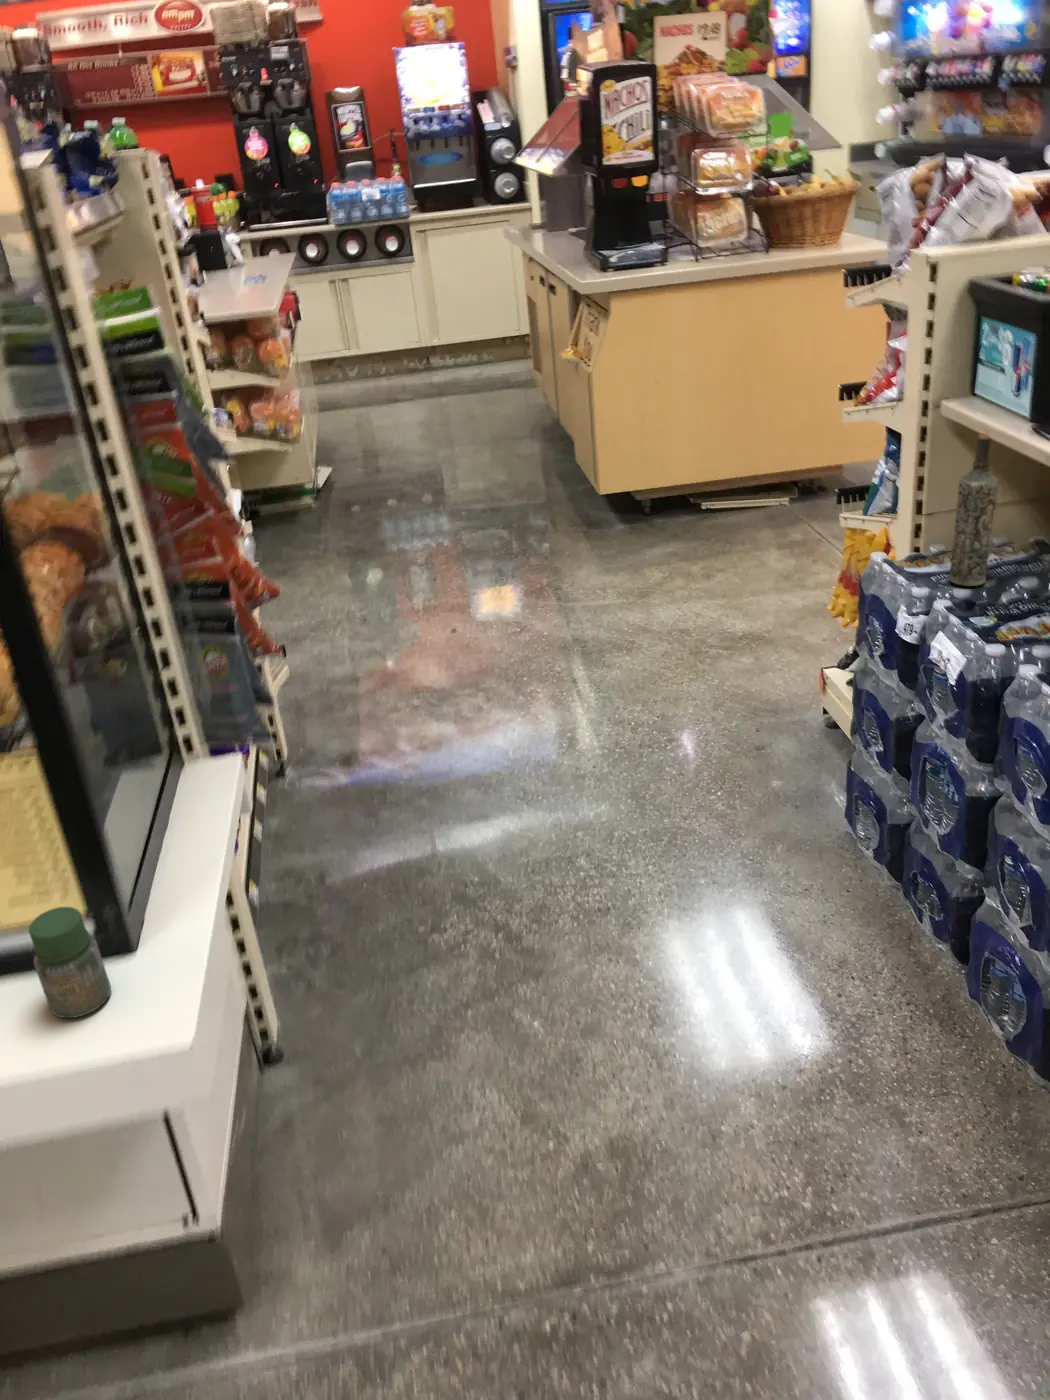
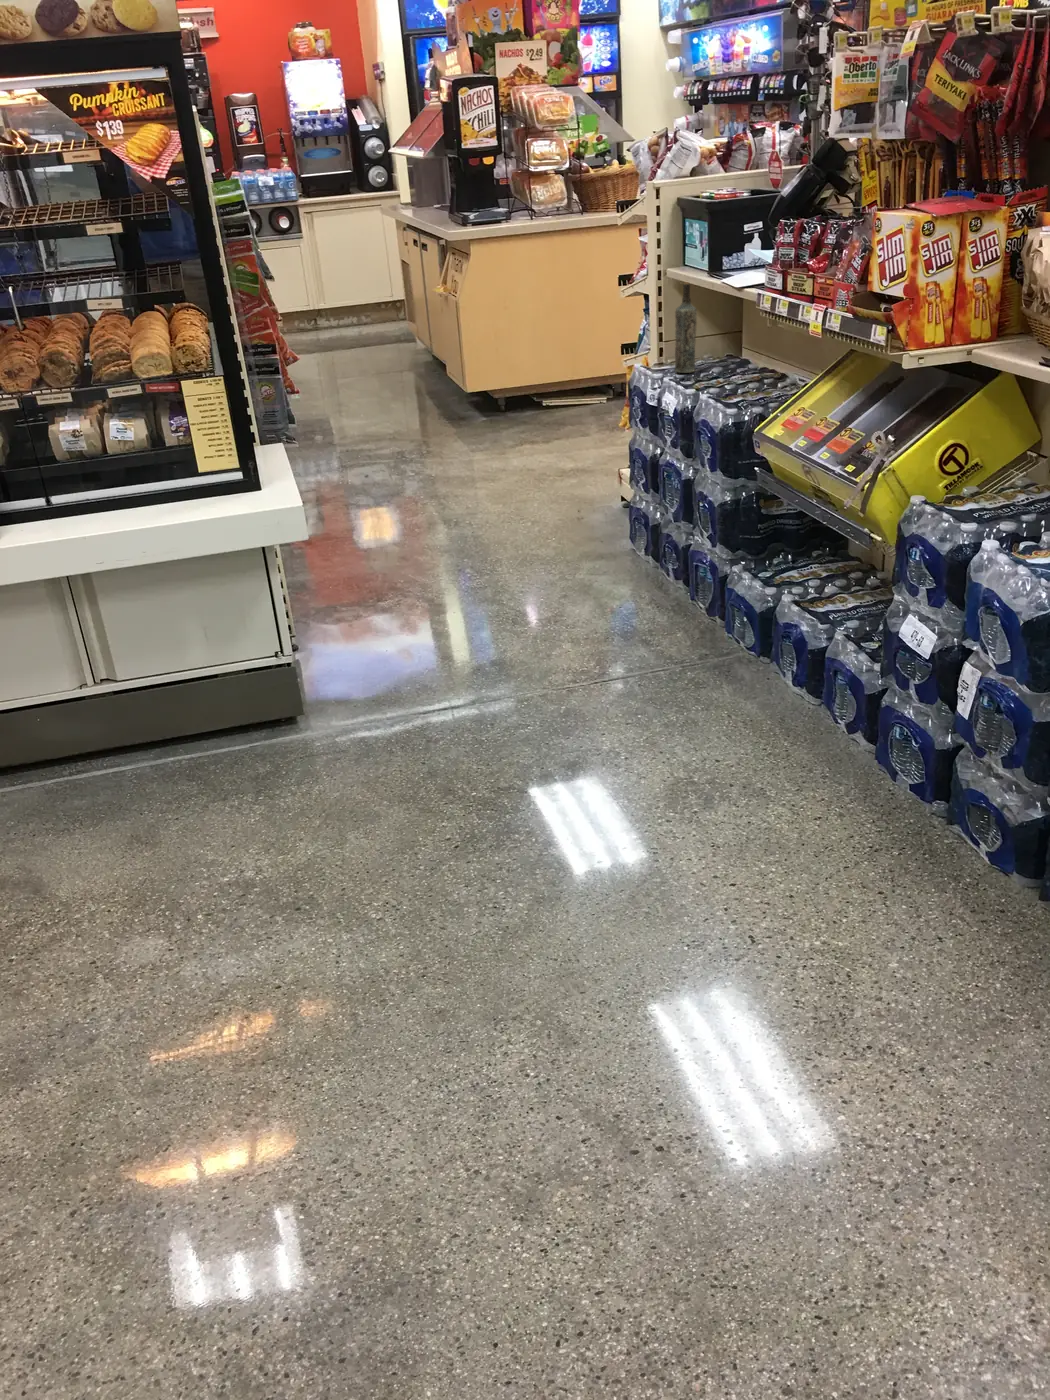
jar: present [29,907,111,1018] -> none [217,453,251,506]

